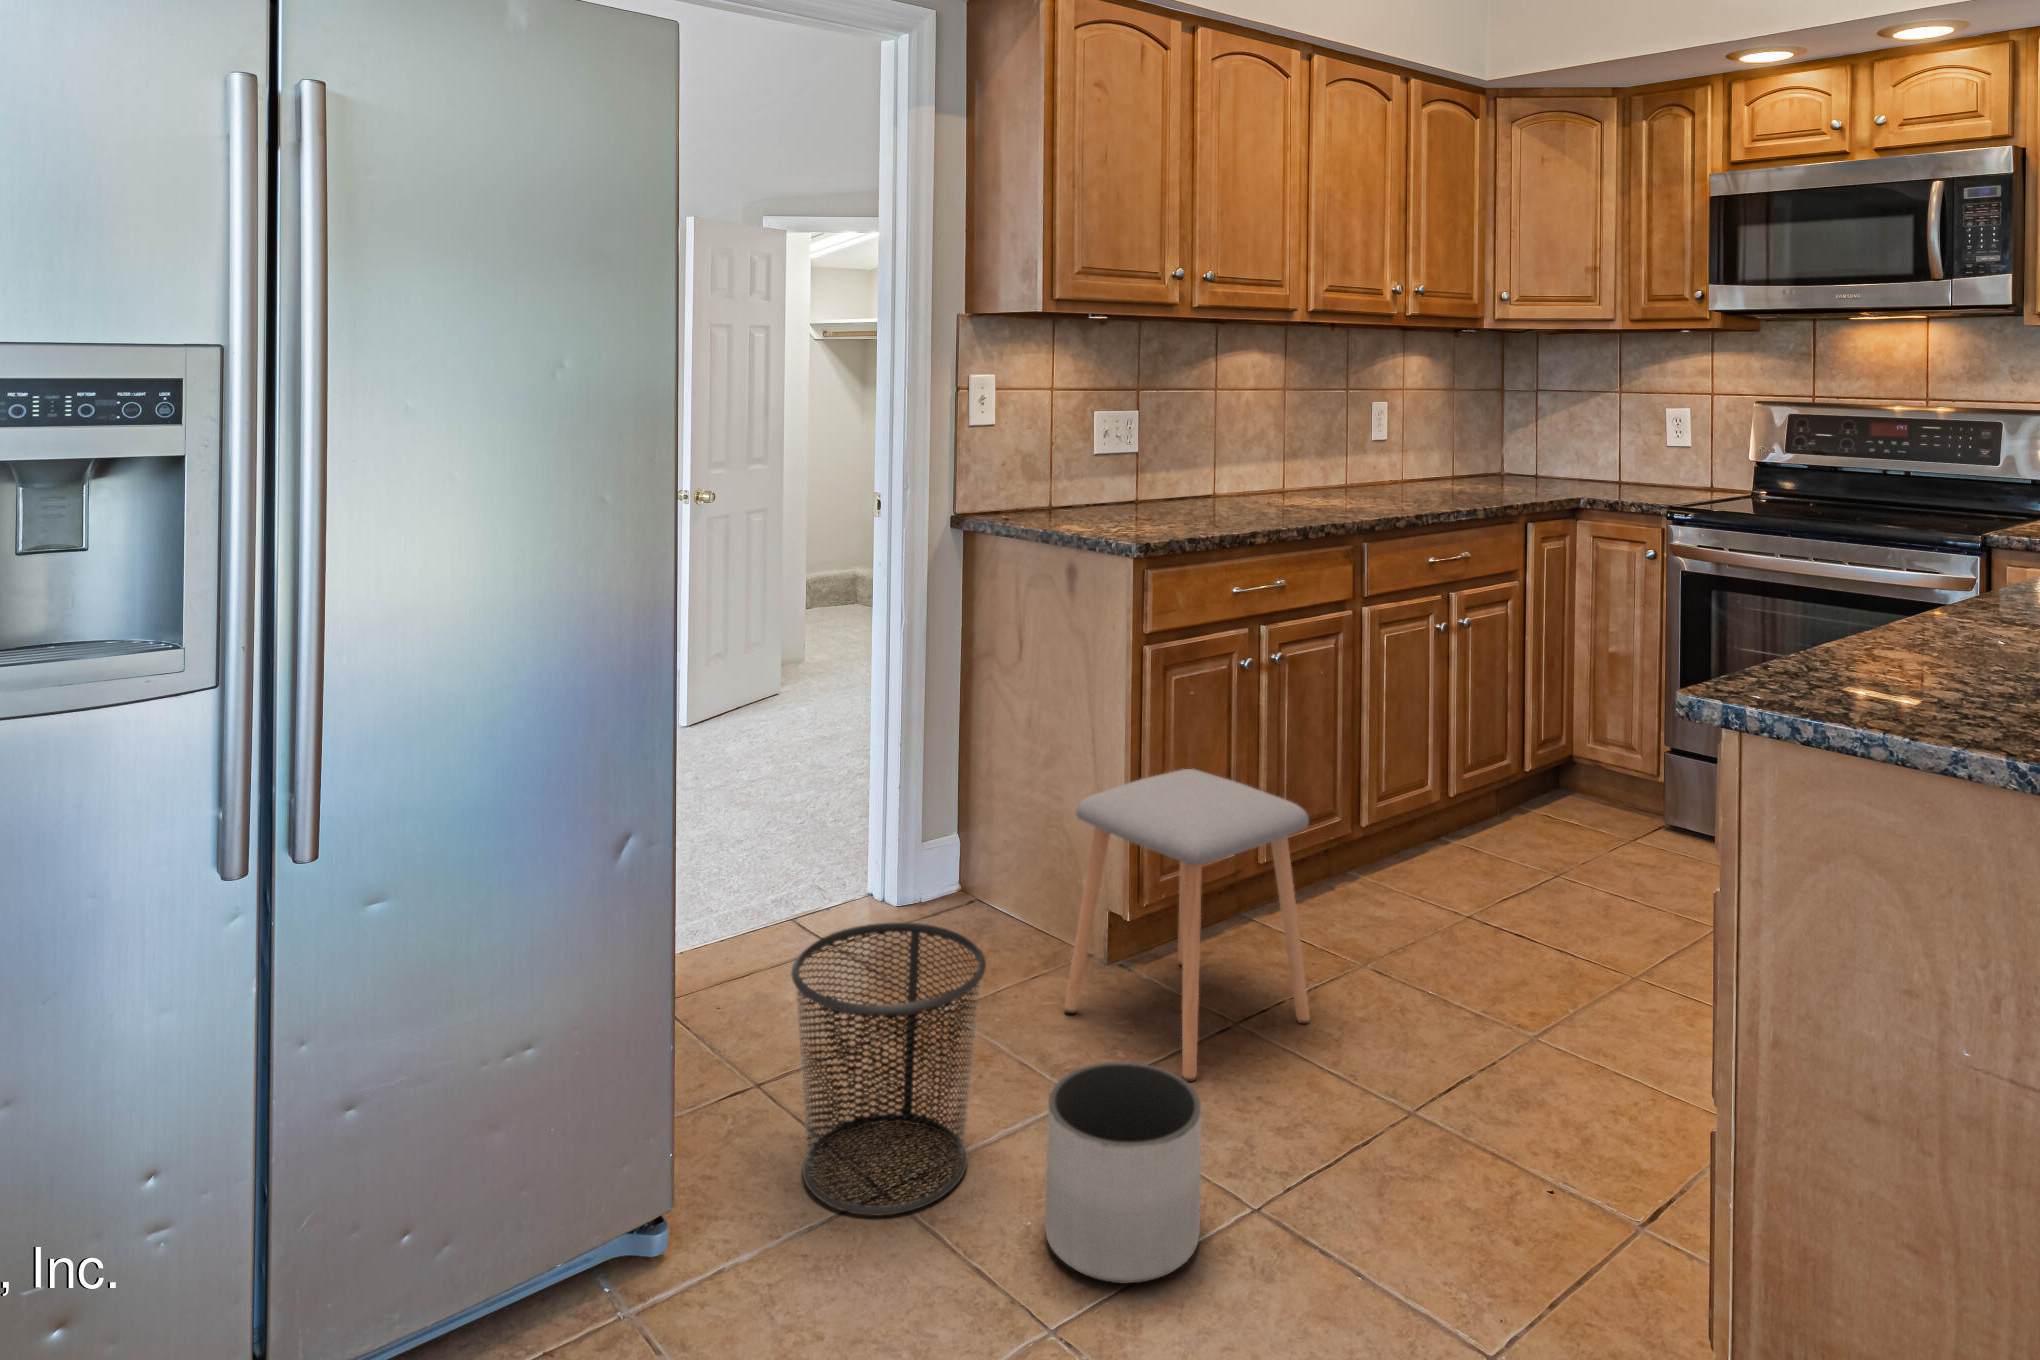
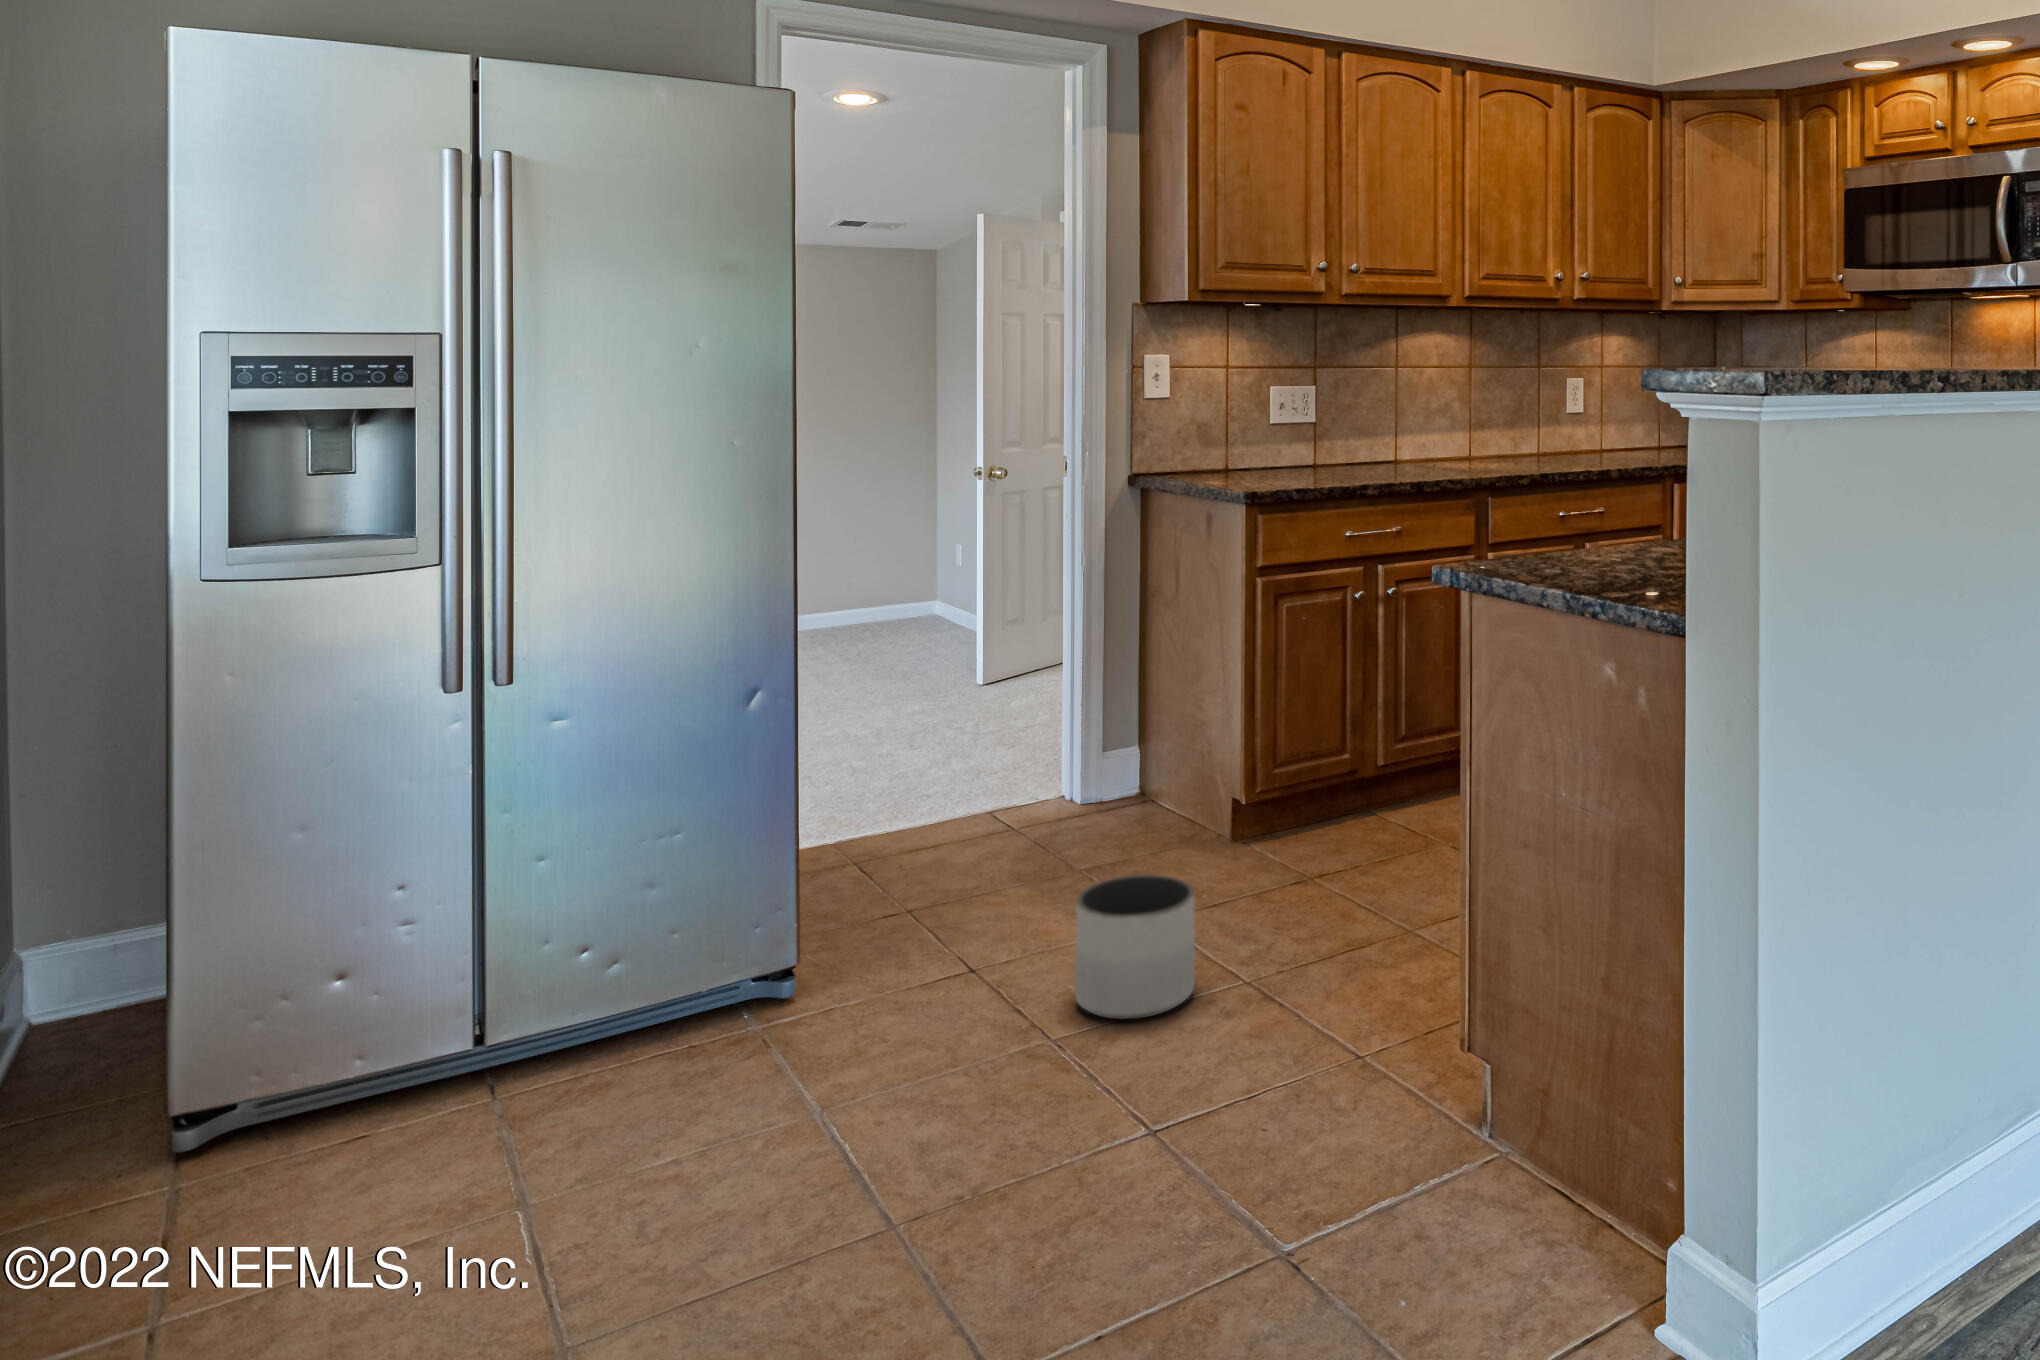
stool: present [1064,769,1310,1082] -> none [1173,681,1371,916]
waste bin: present [791,922,986,1215] -> none [901,781,1058,985]

